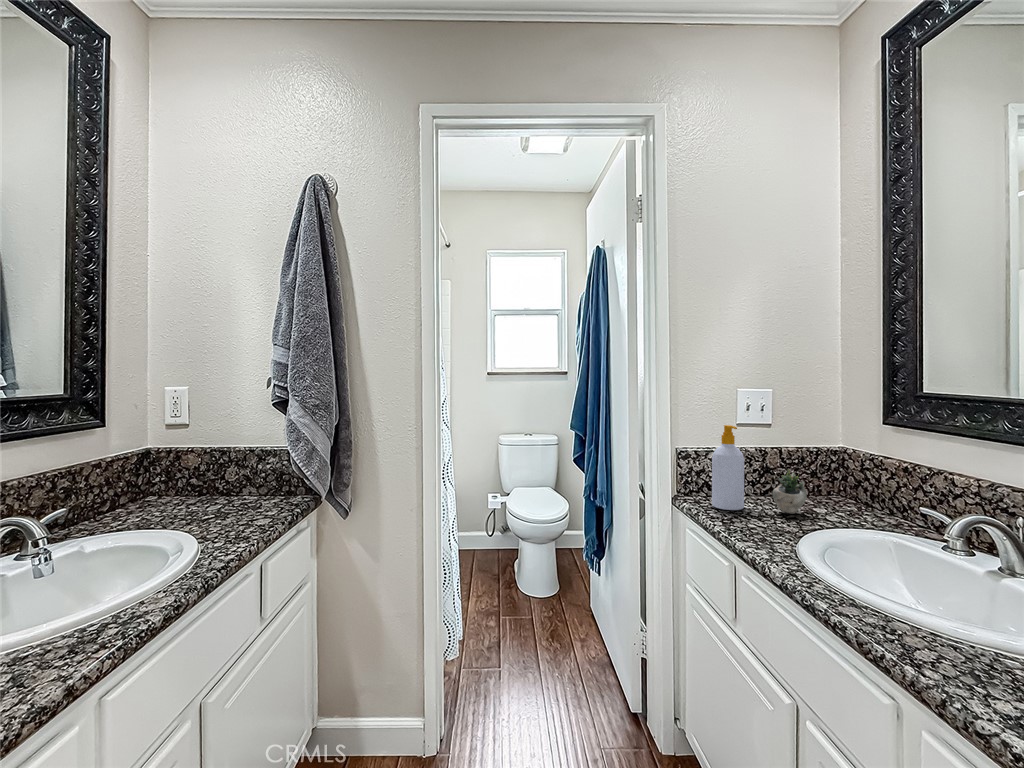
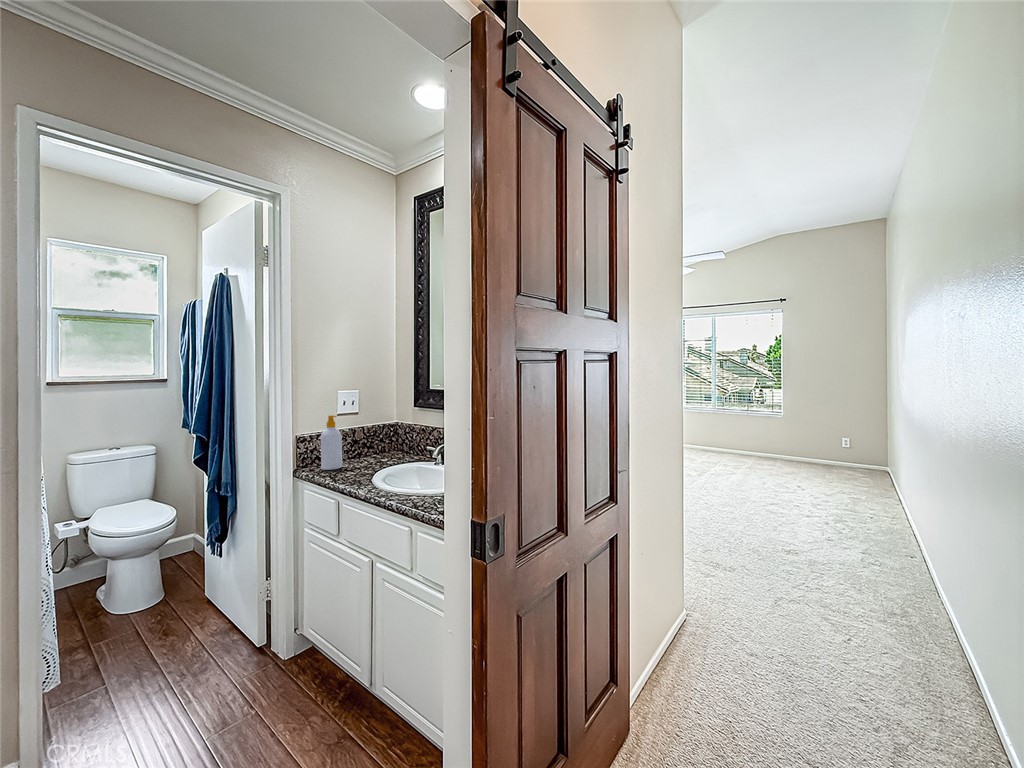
succulent plant: present [772,469,842,514] -> none [359,434,396,464]

